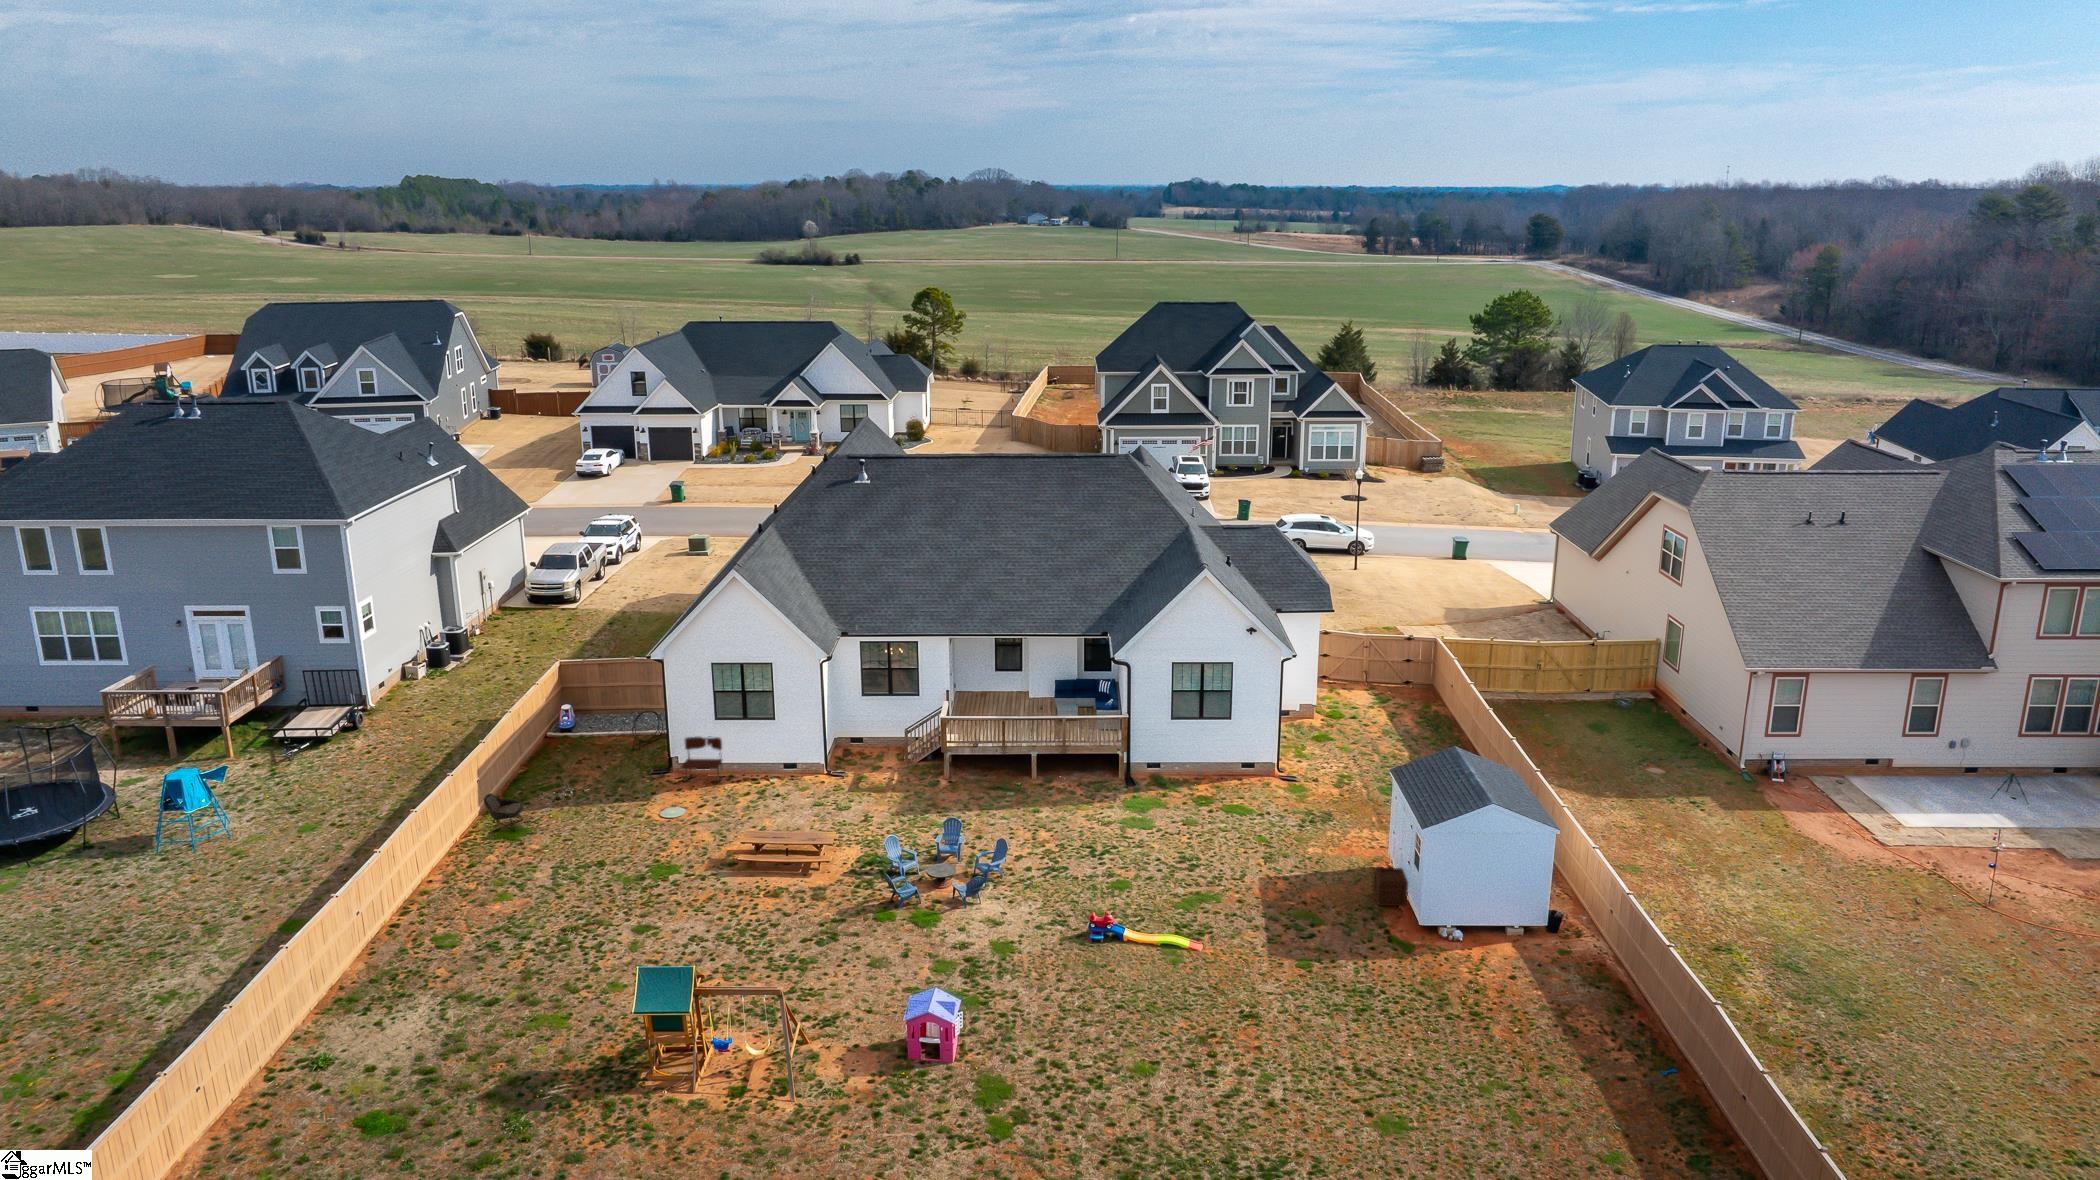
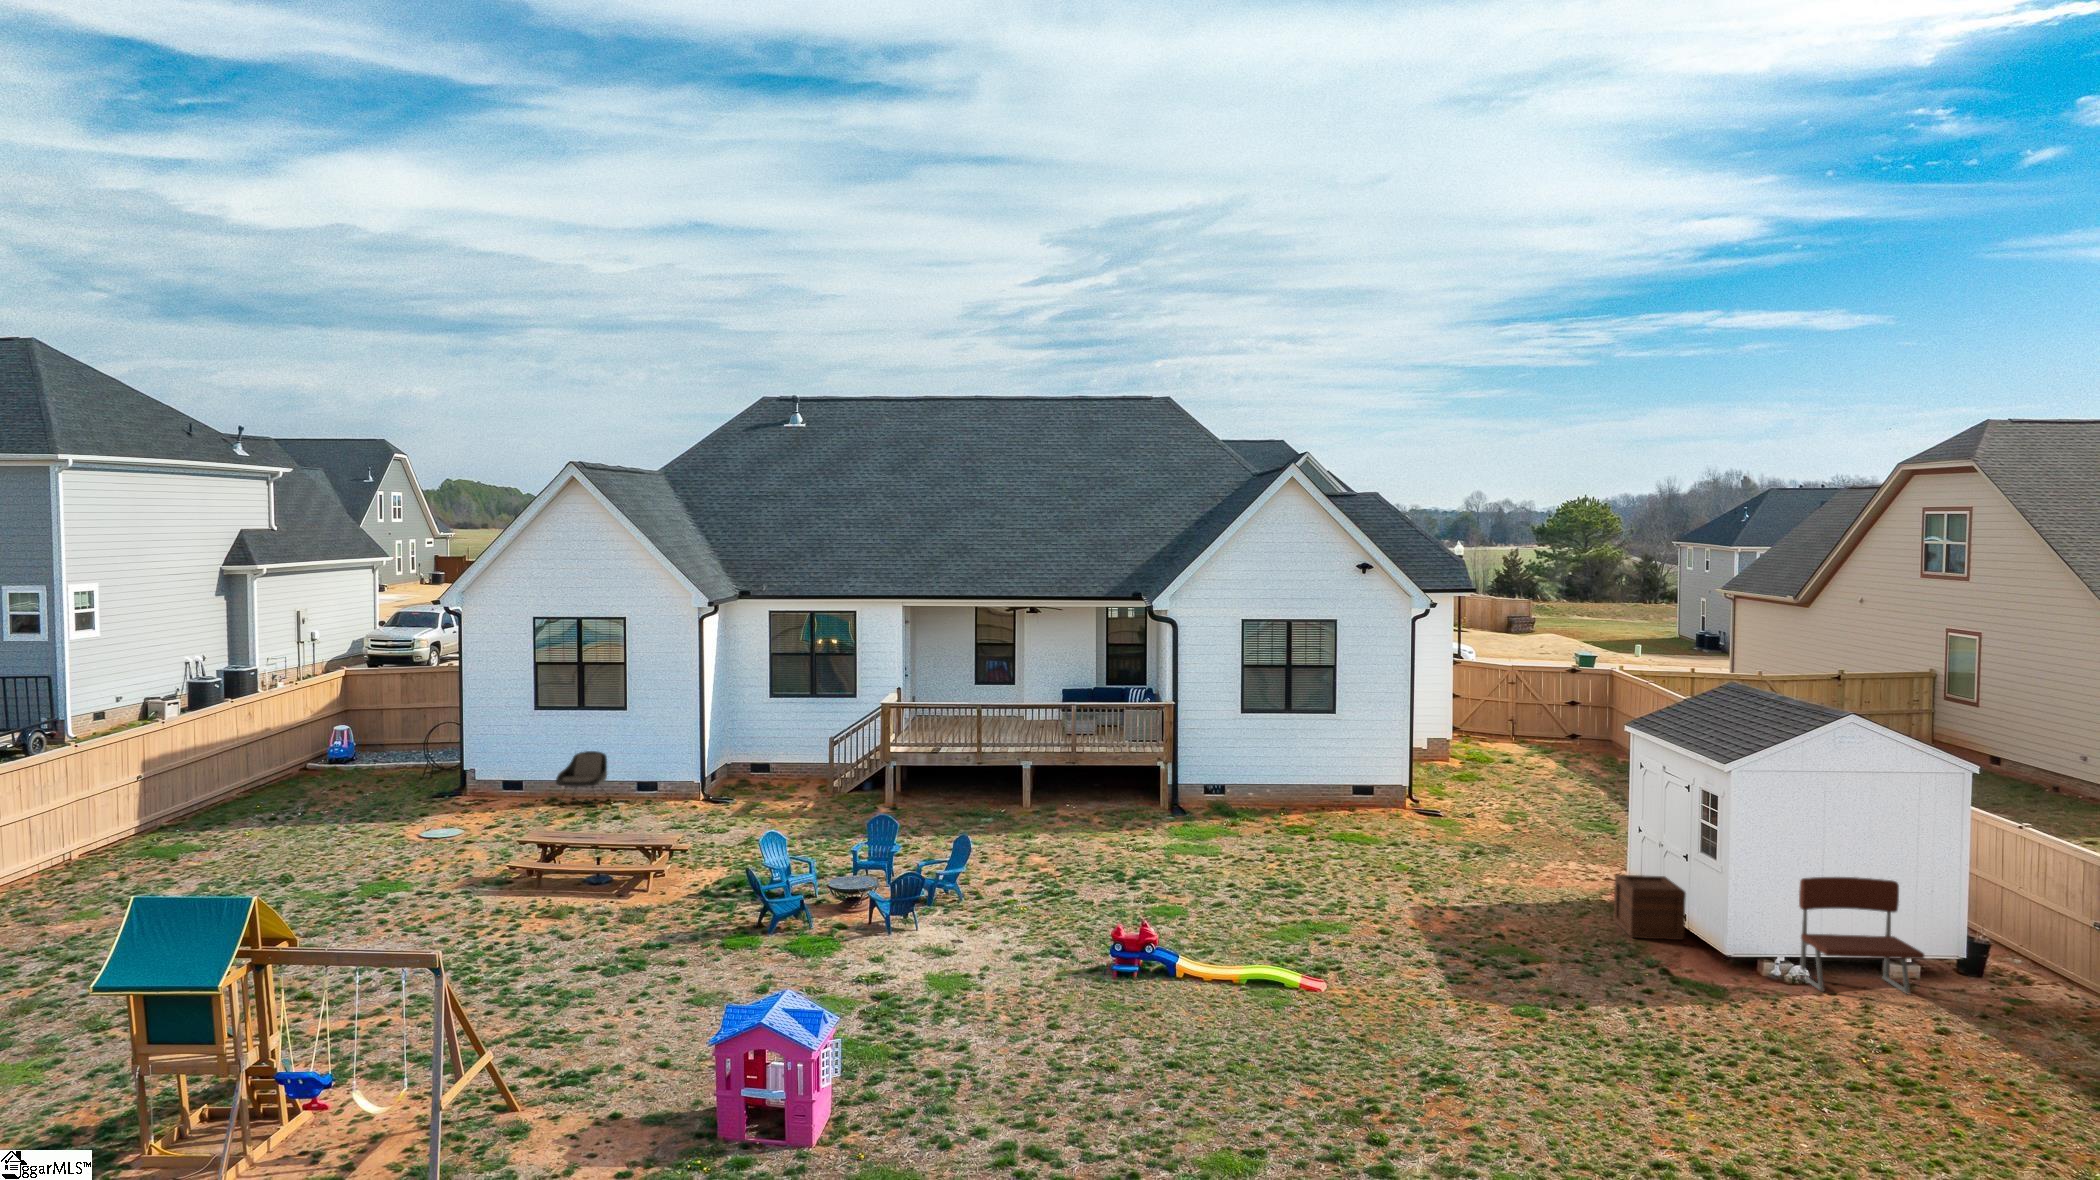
bench: present [681,736,722,780] -> present [1799,877,1924,994]
lounge chair: present [484,793,523,834] -> present [556,751,607,807]

